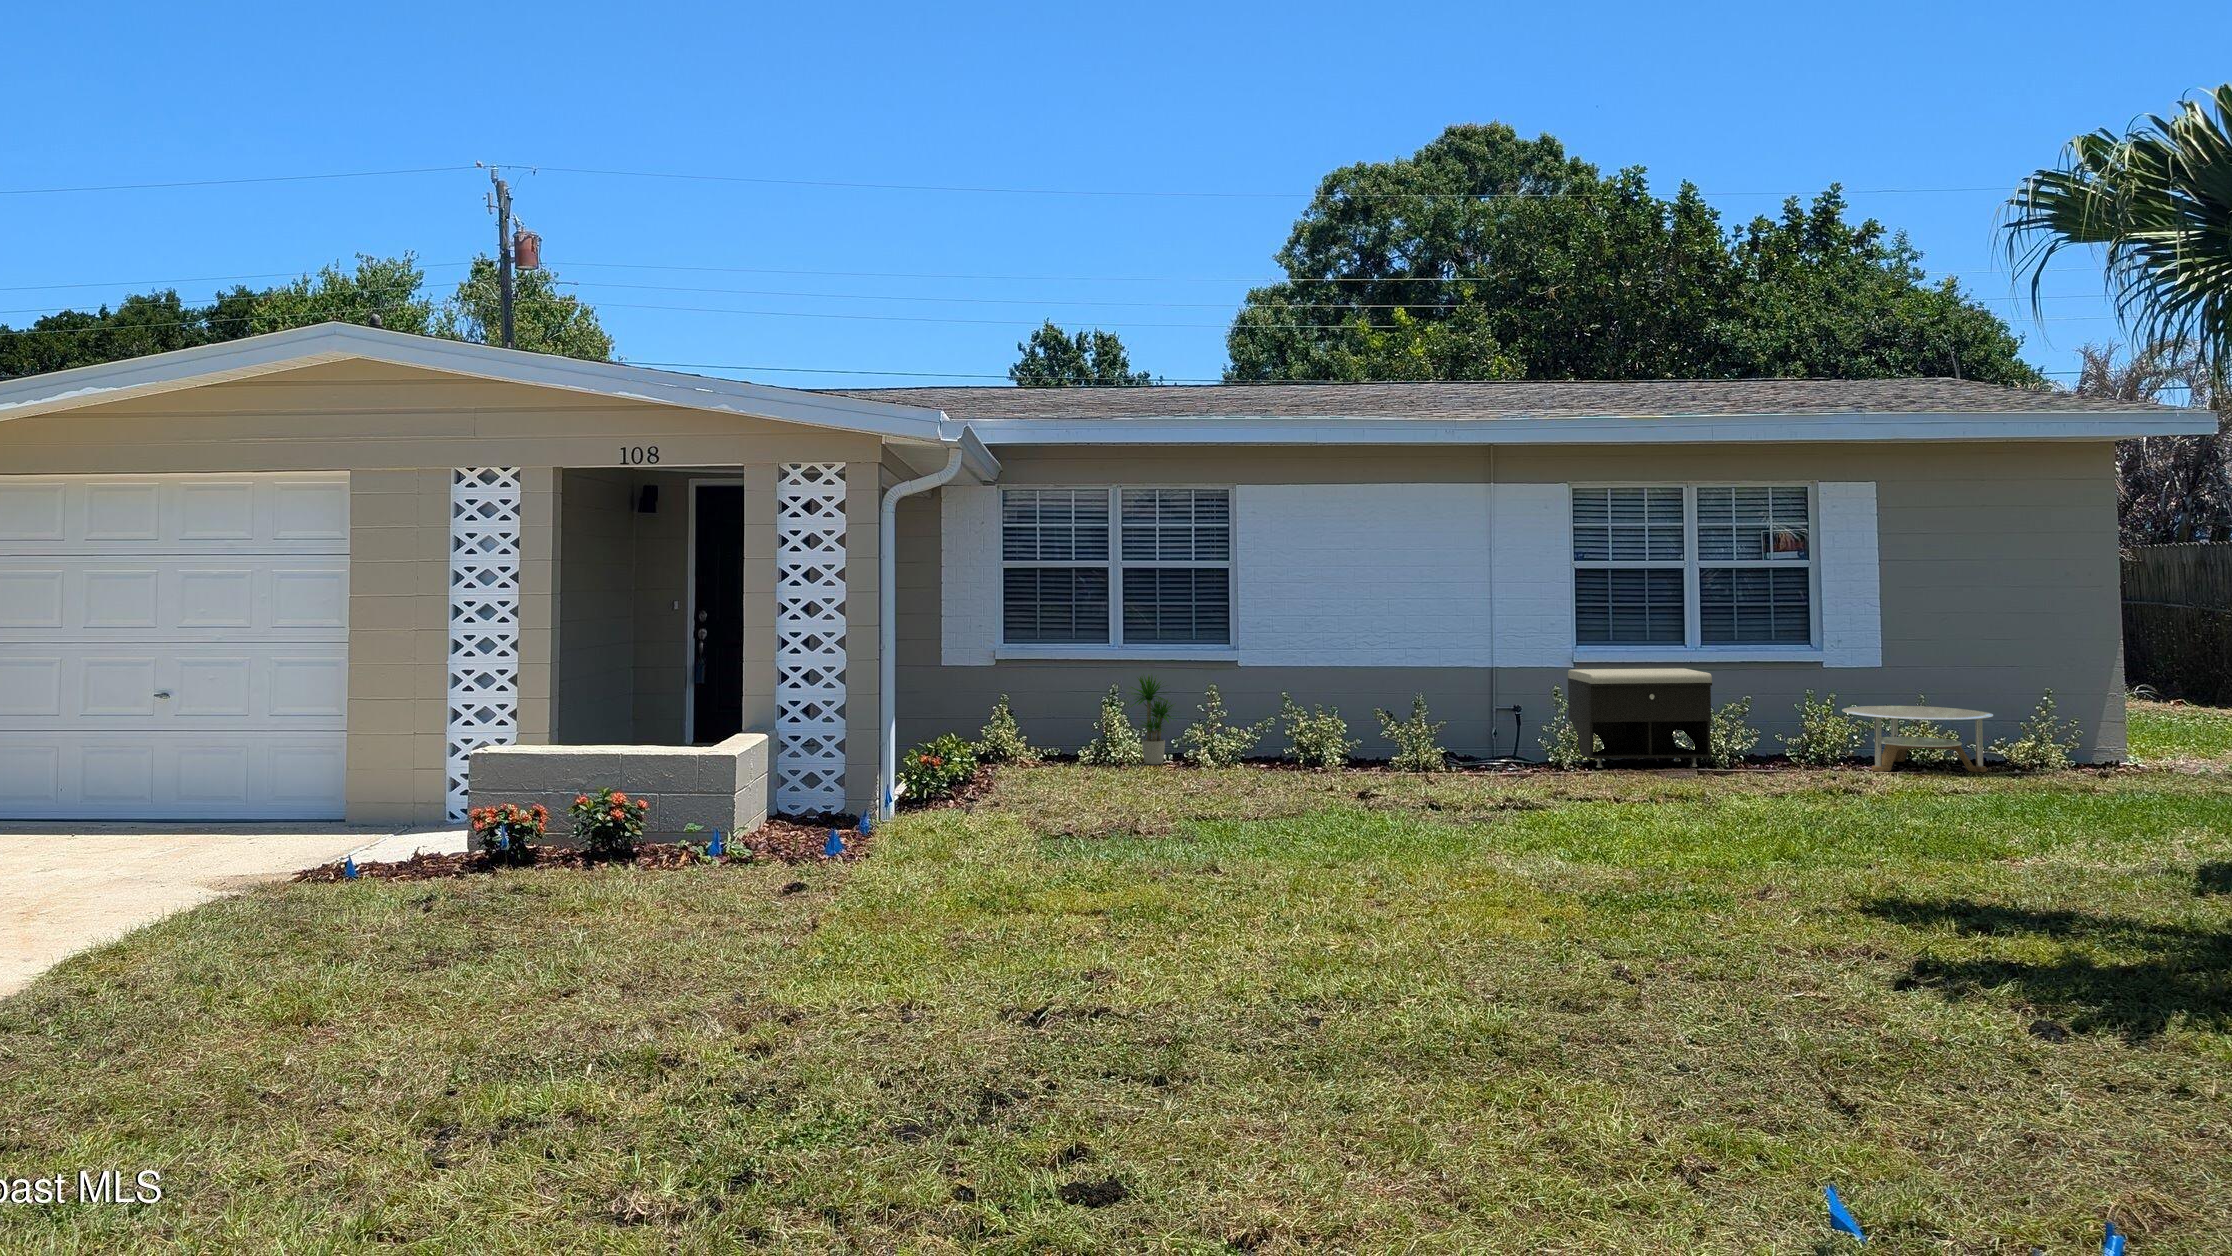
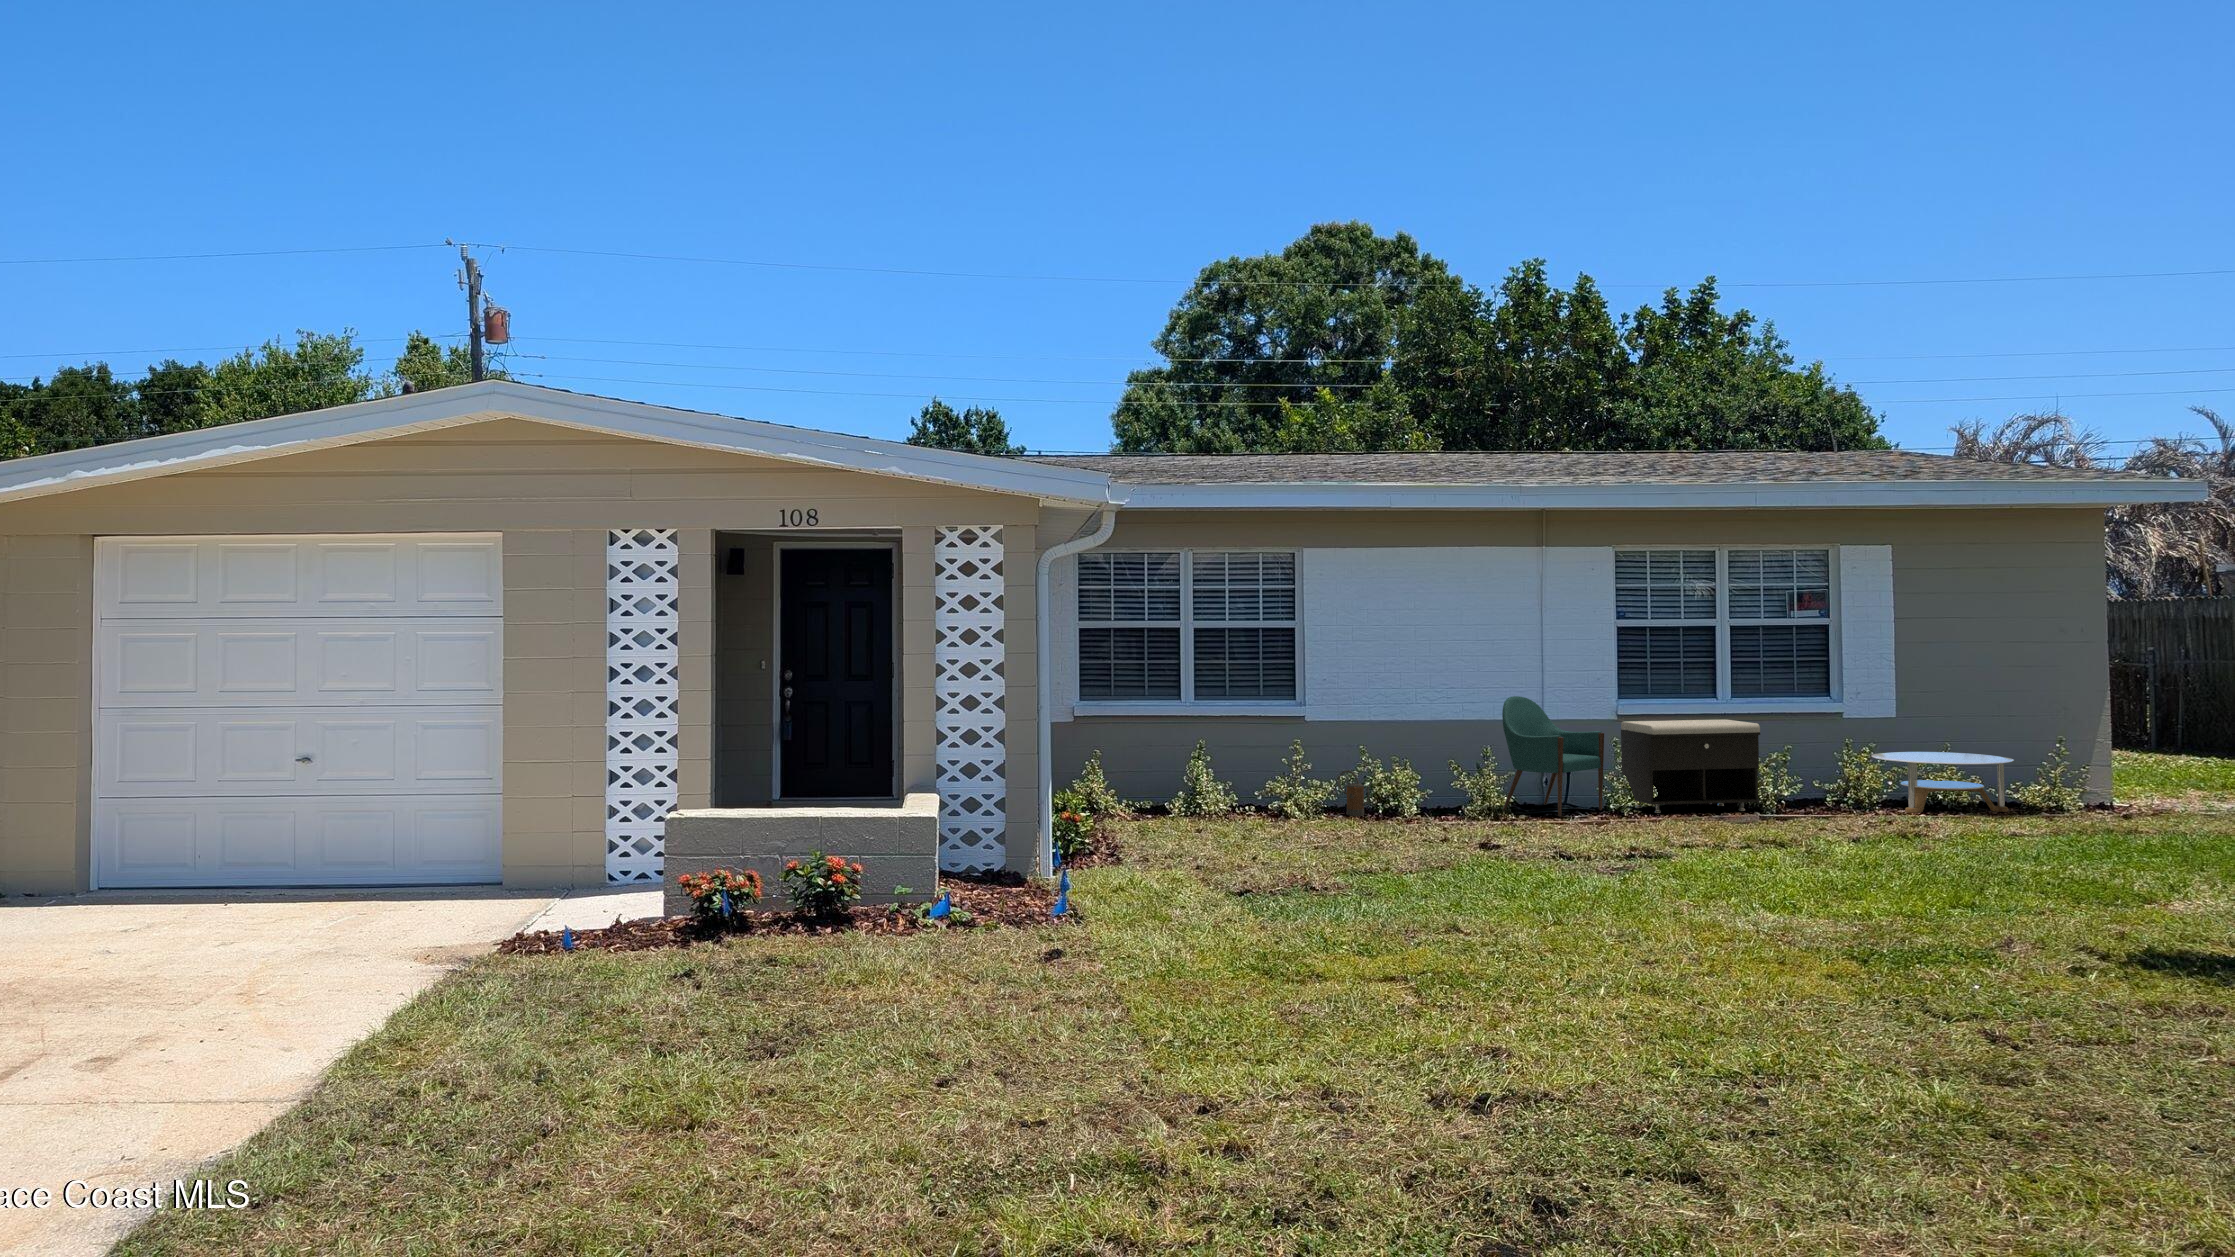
chair: none [1436,642,1545,770] -> present [1502,696,1604,817]
potted plant: present [1131,675,1176,765] -> none [1210,727,1269,816]
watering can: none [1259,718,1292,766] -> present [1338,770,1372,816]

